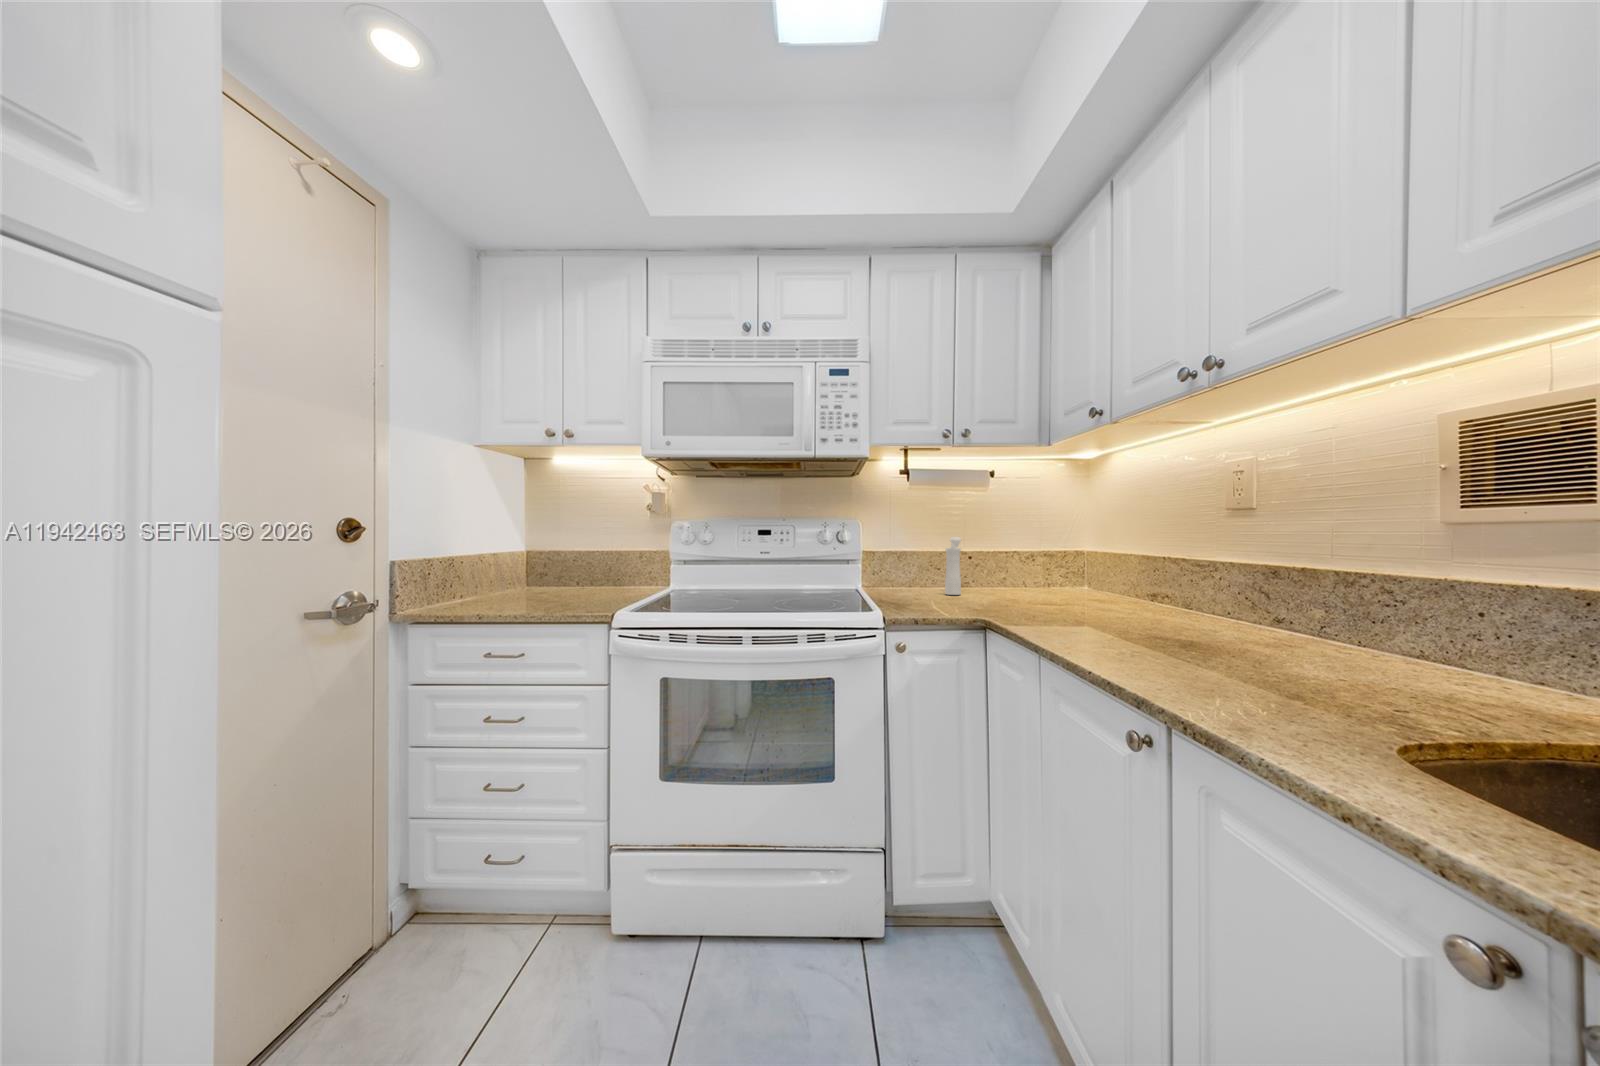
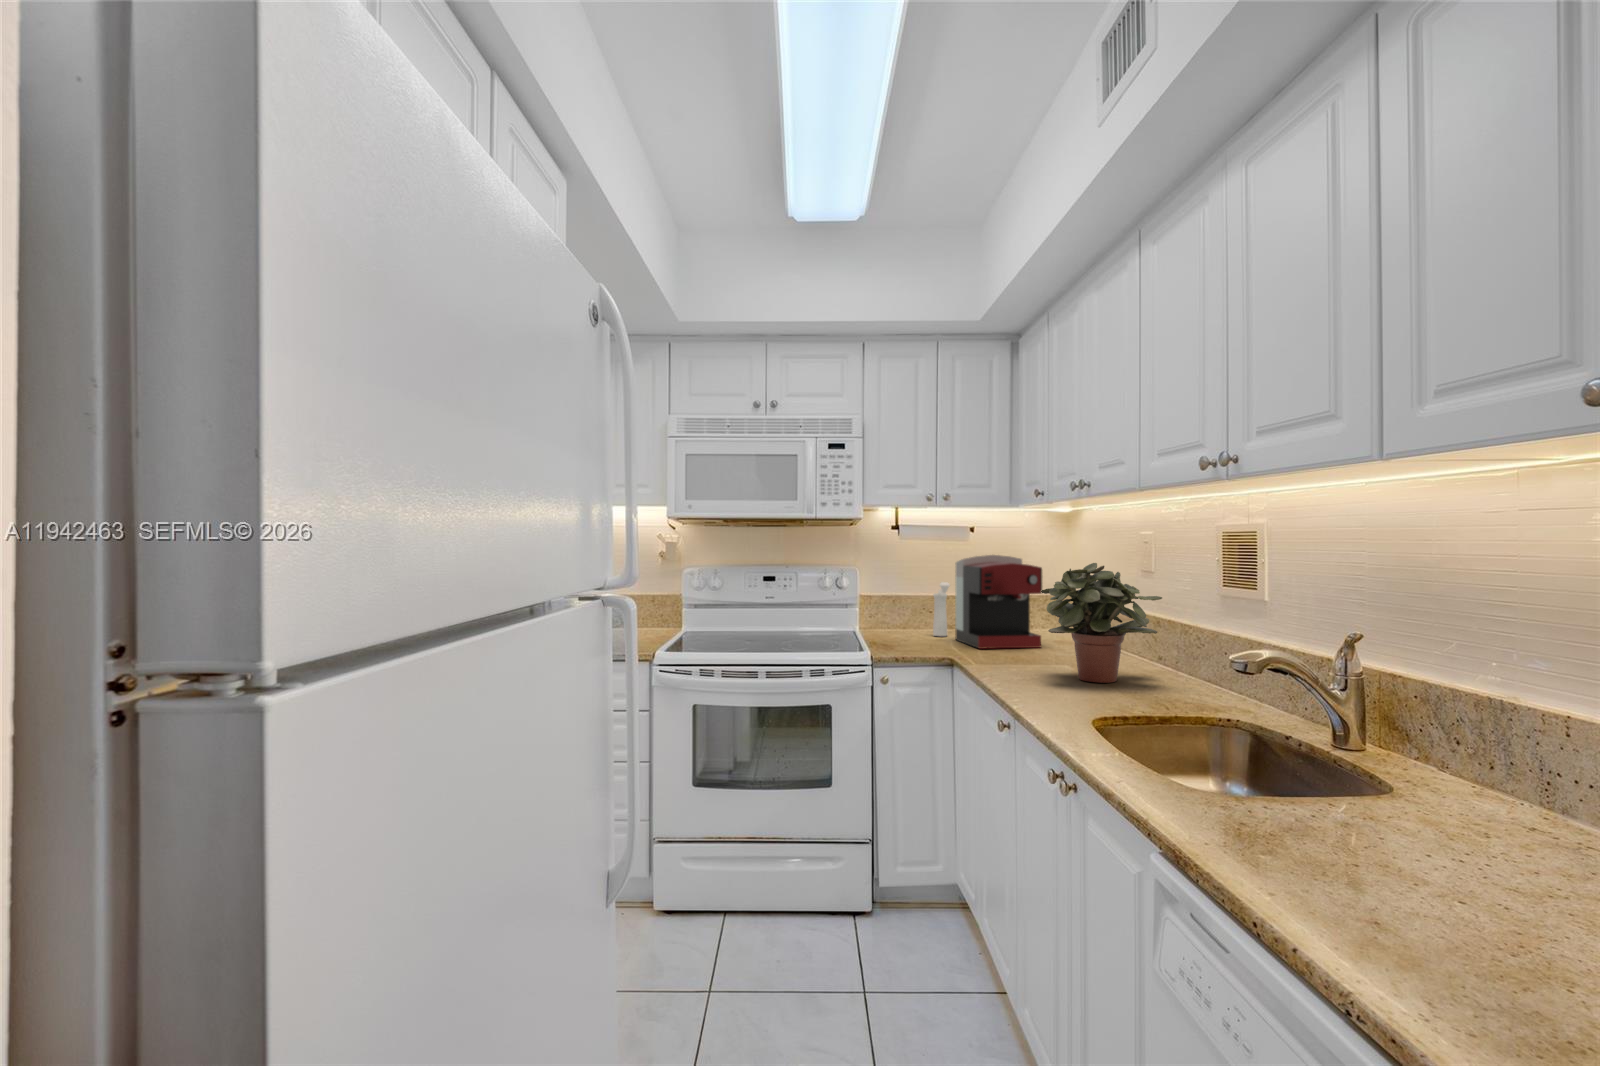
potted plant: none [1140,477,1354,659] -> present [1041,563,1162,683]
coffee maker: none [973,501,1085,608] -> present [955,555,1042,649]

